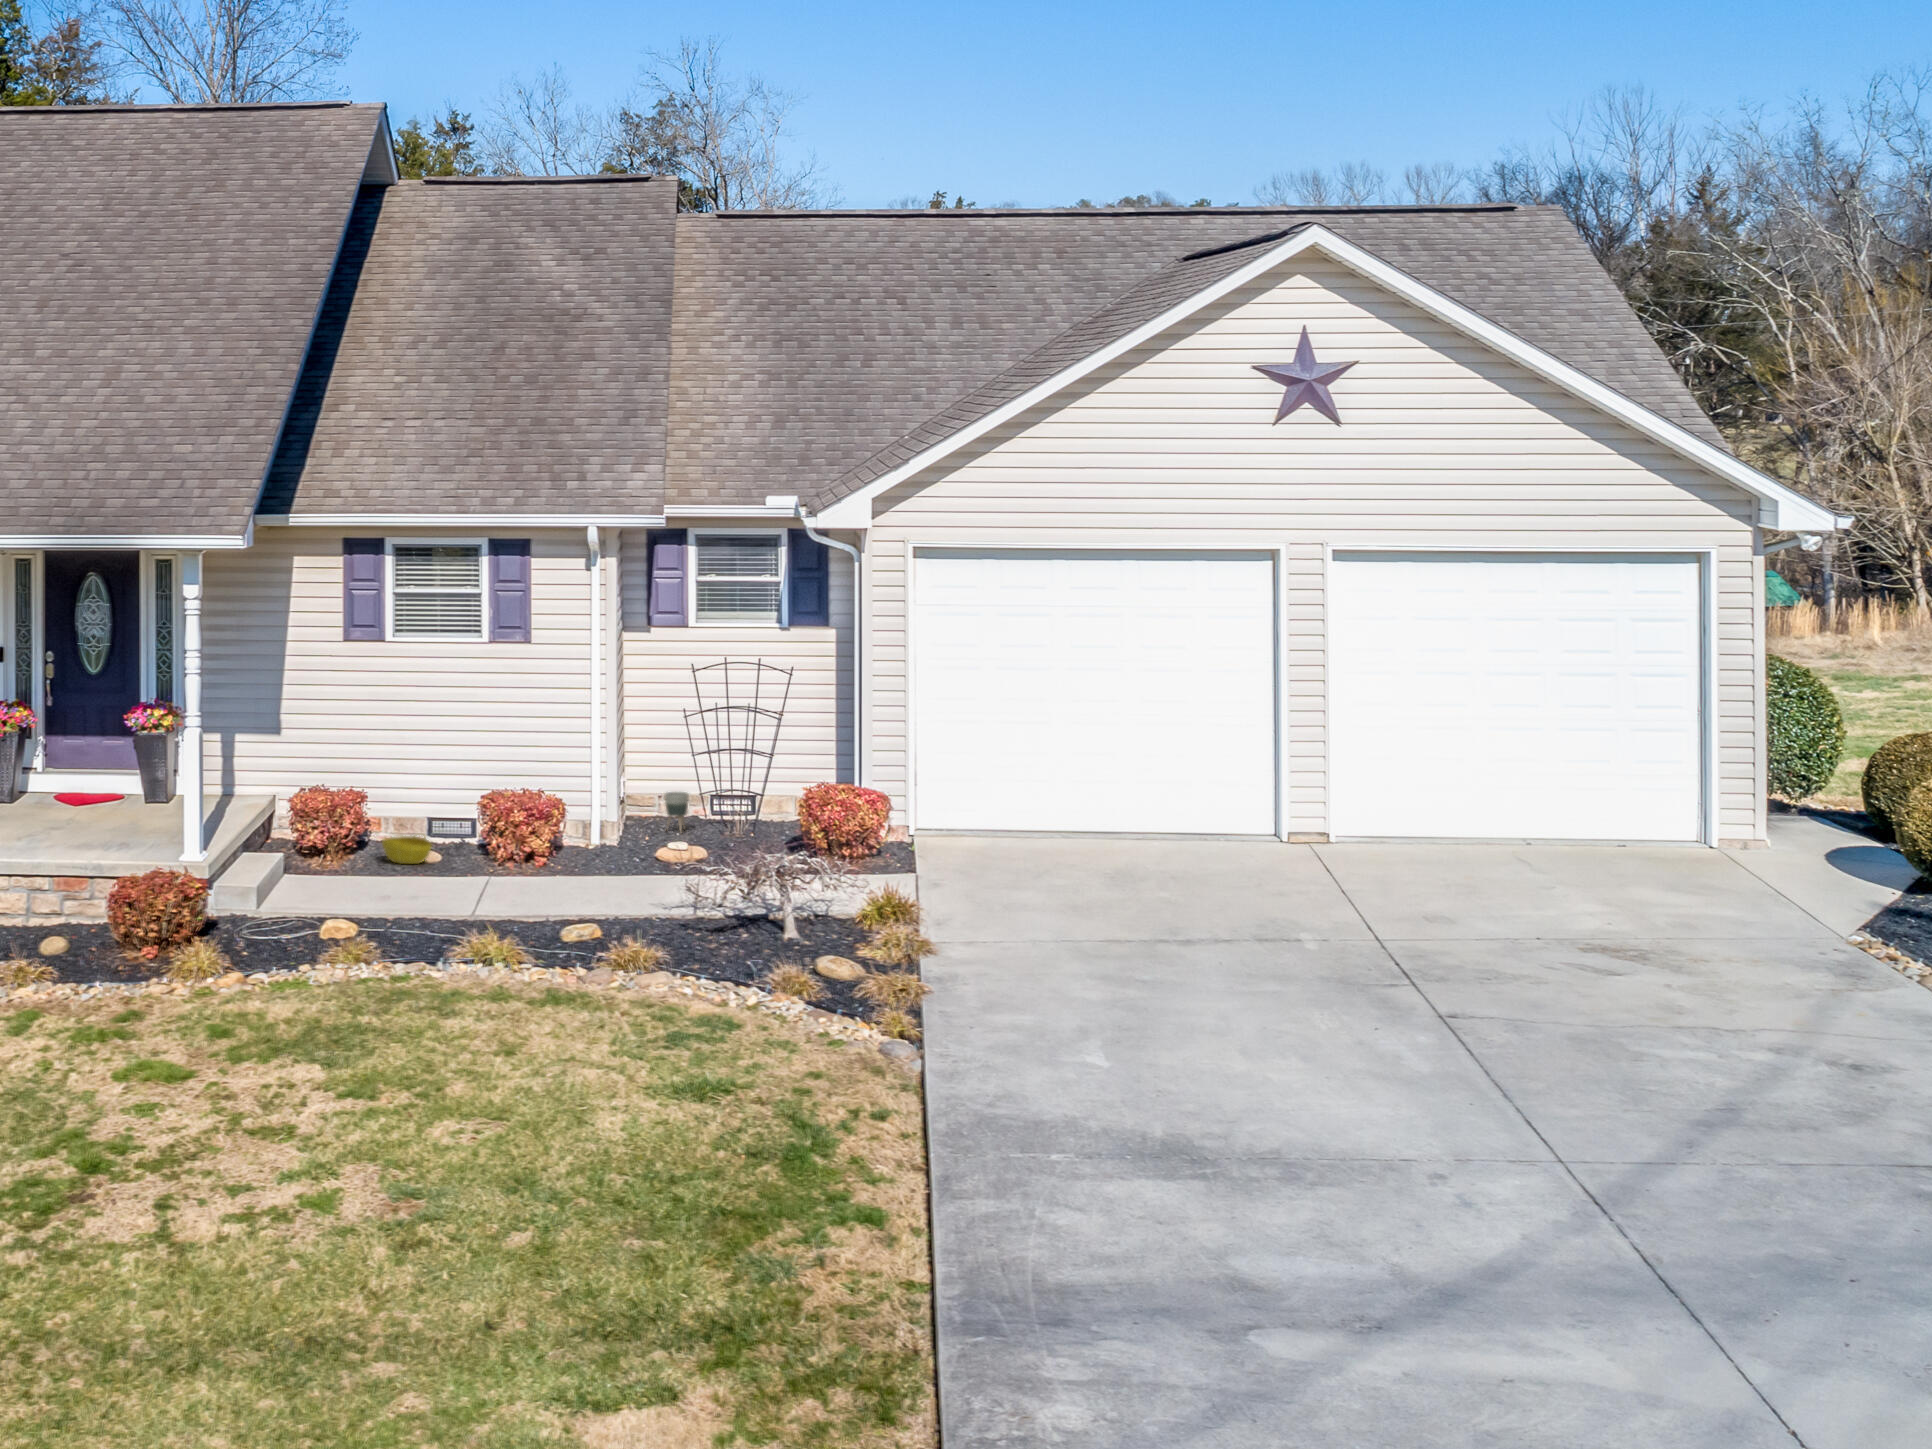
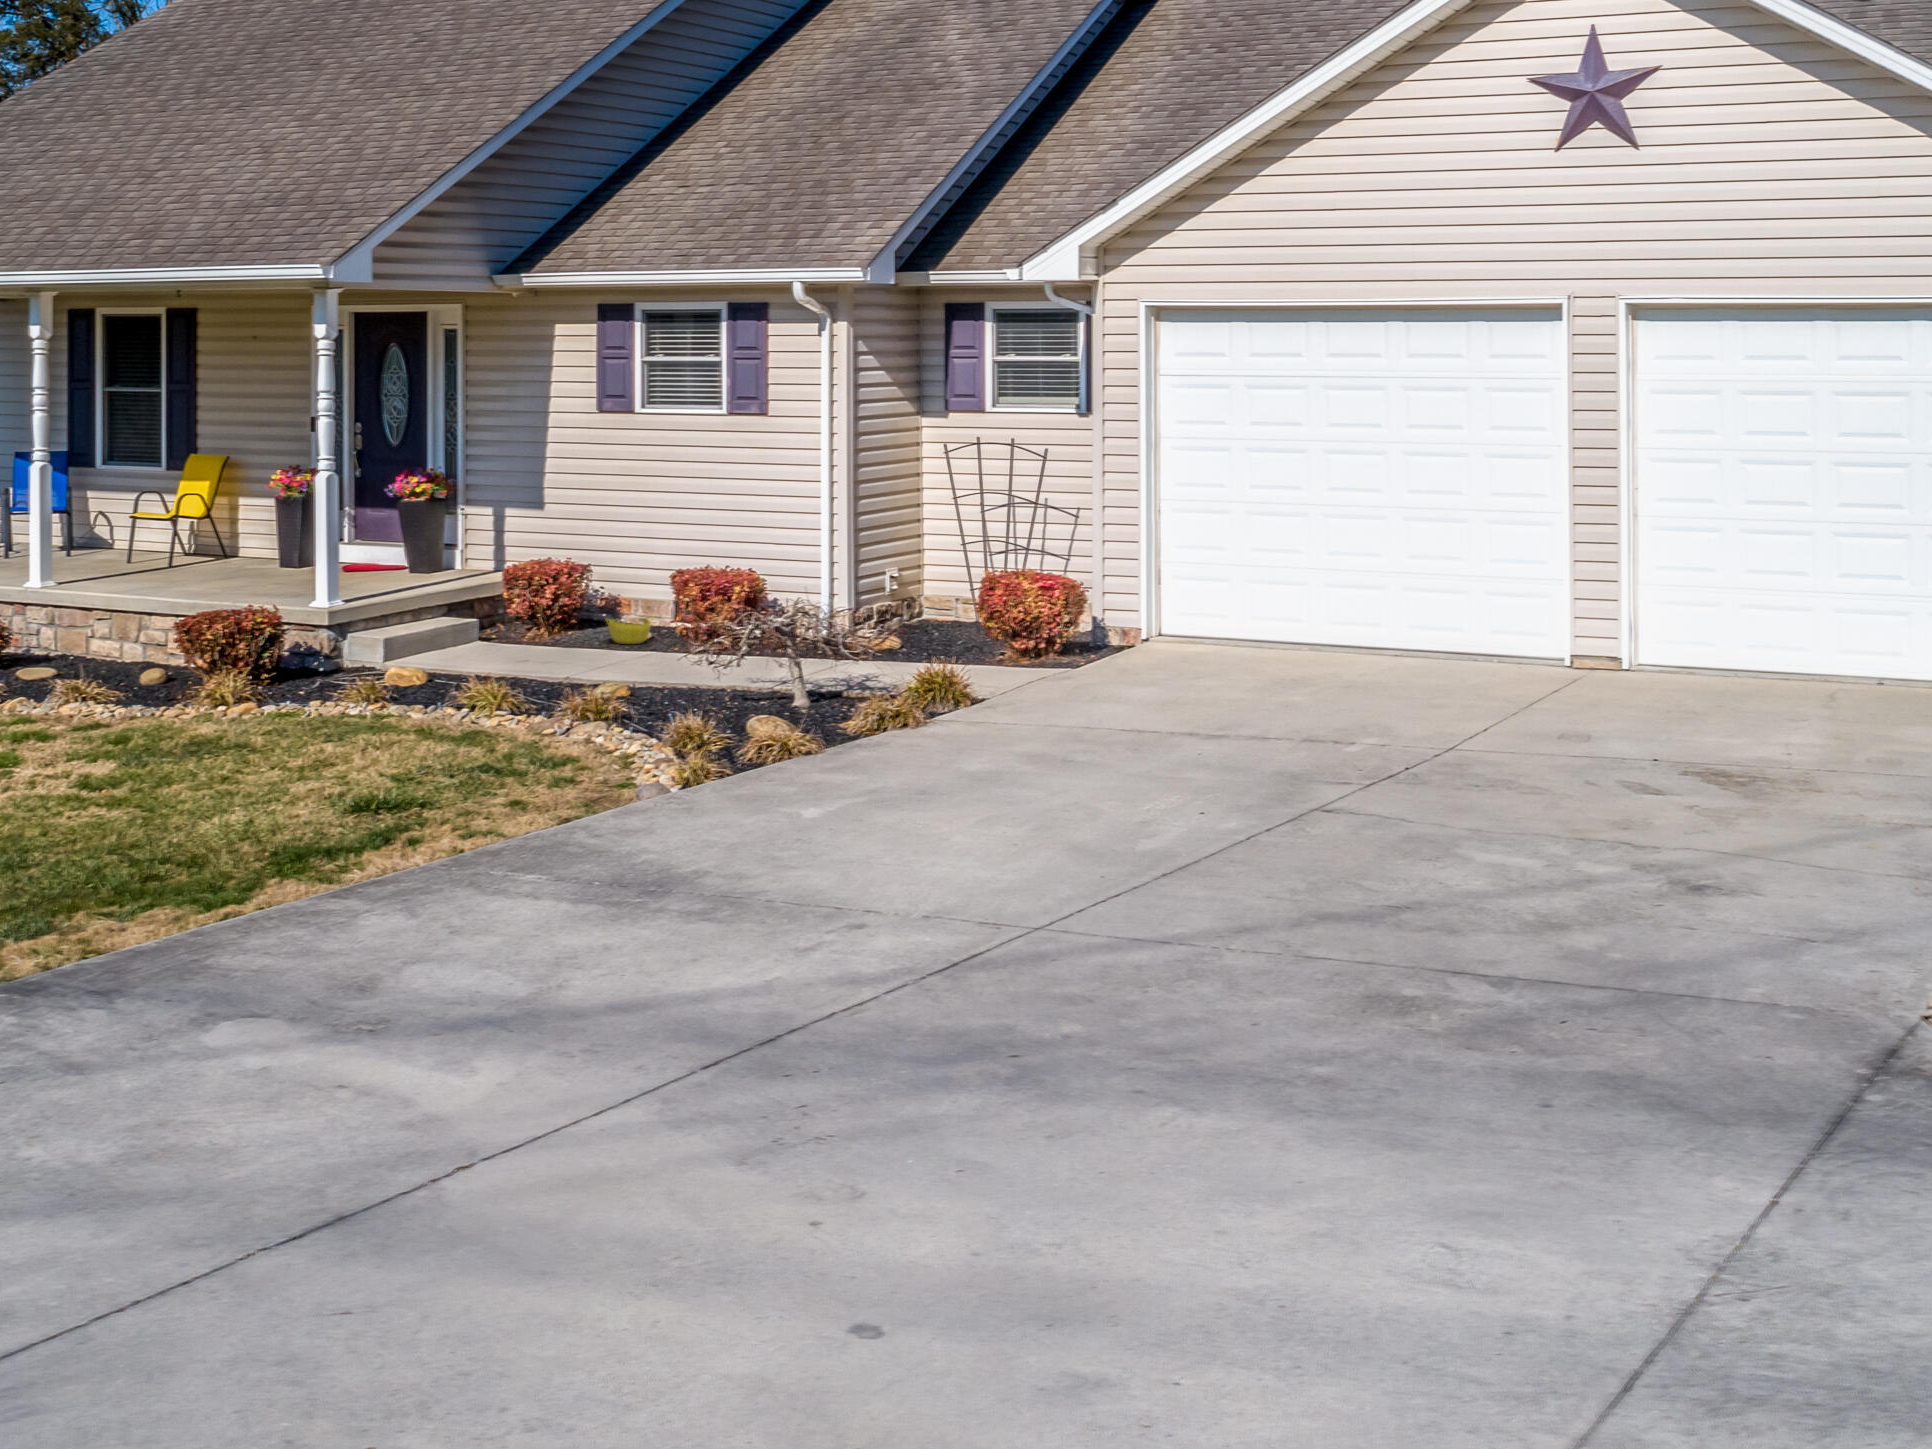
planter: present [665,792,689,831] -> none [935,591,963,636]

